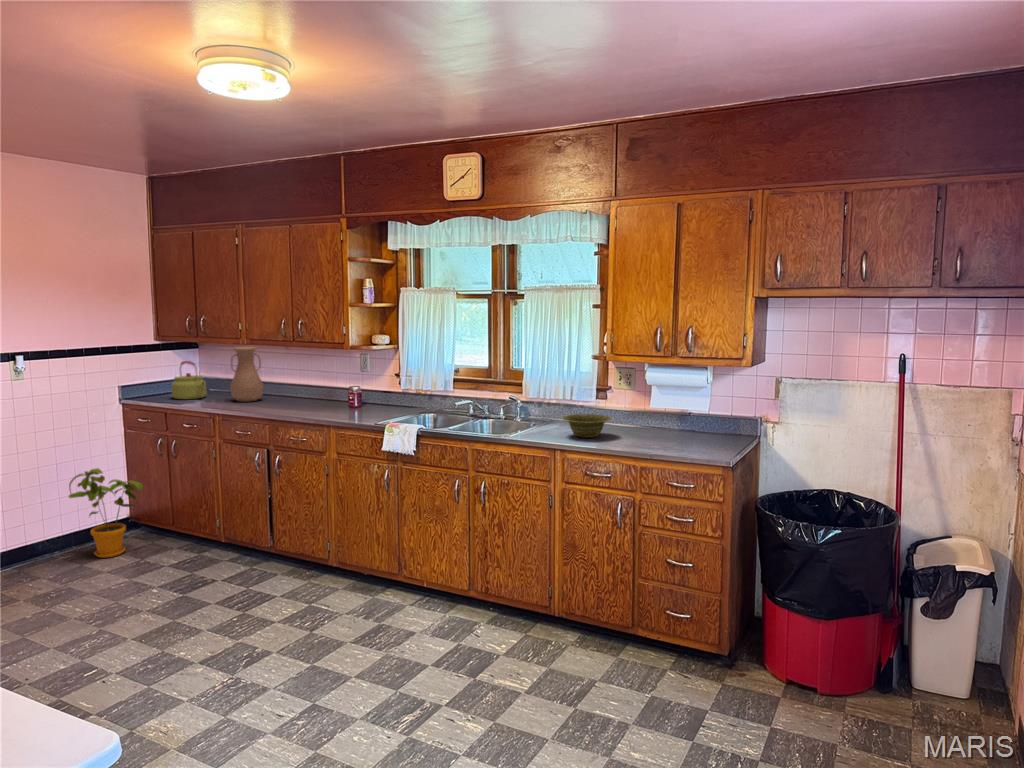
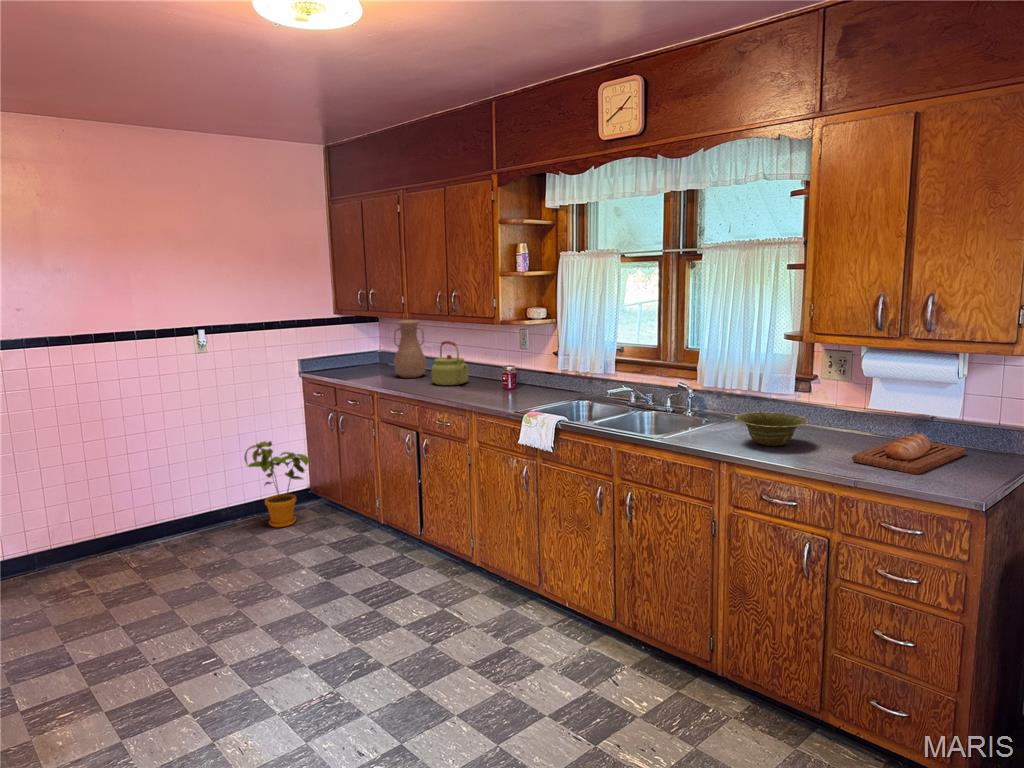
kettle: present [171,361,207,399] -> present [431,341,468,385]
bread loaf: none [645,423,713,448] -> present [852,433,965,474]

